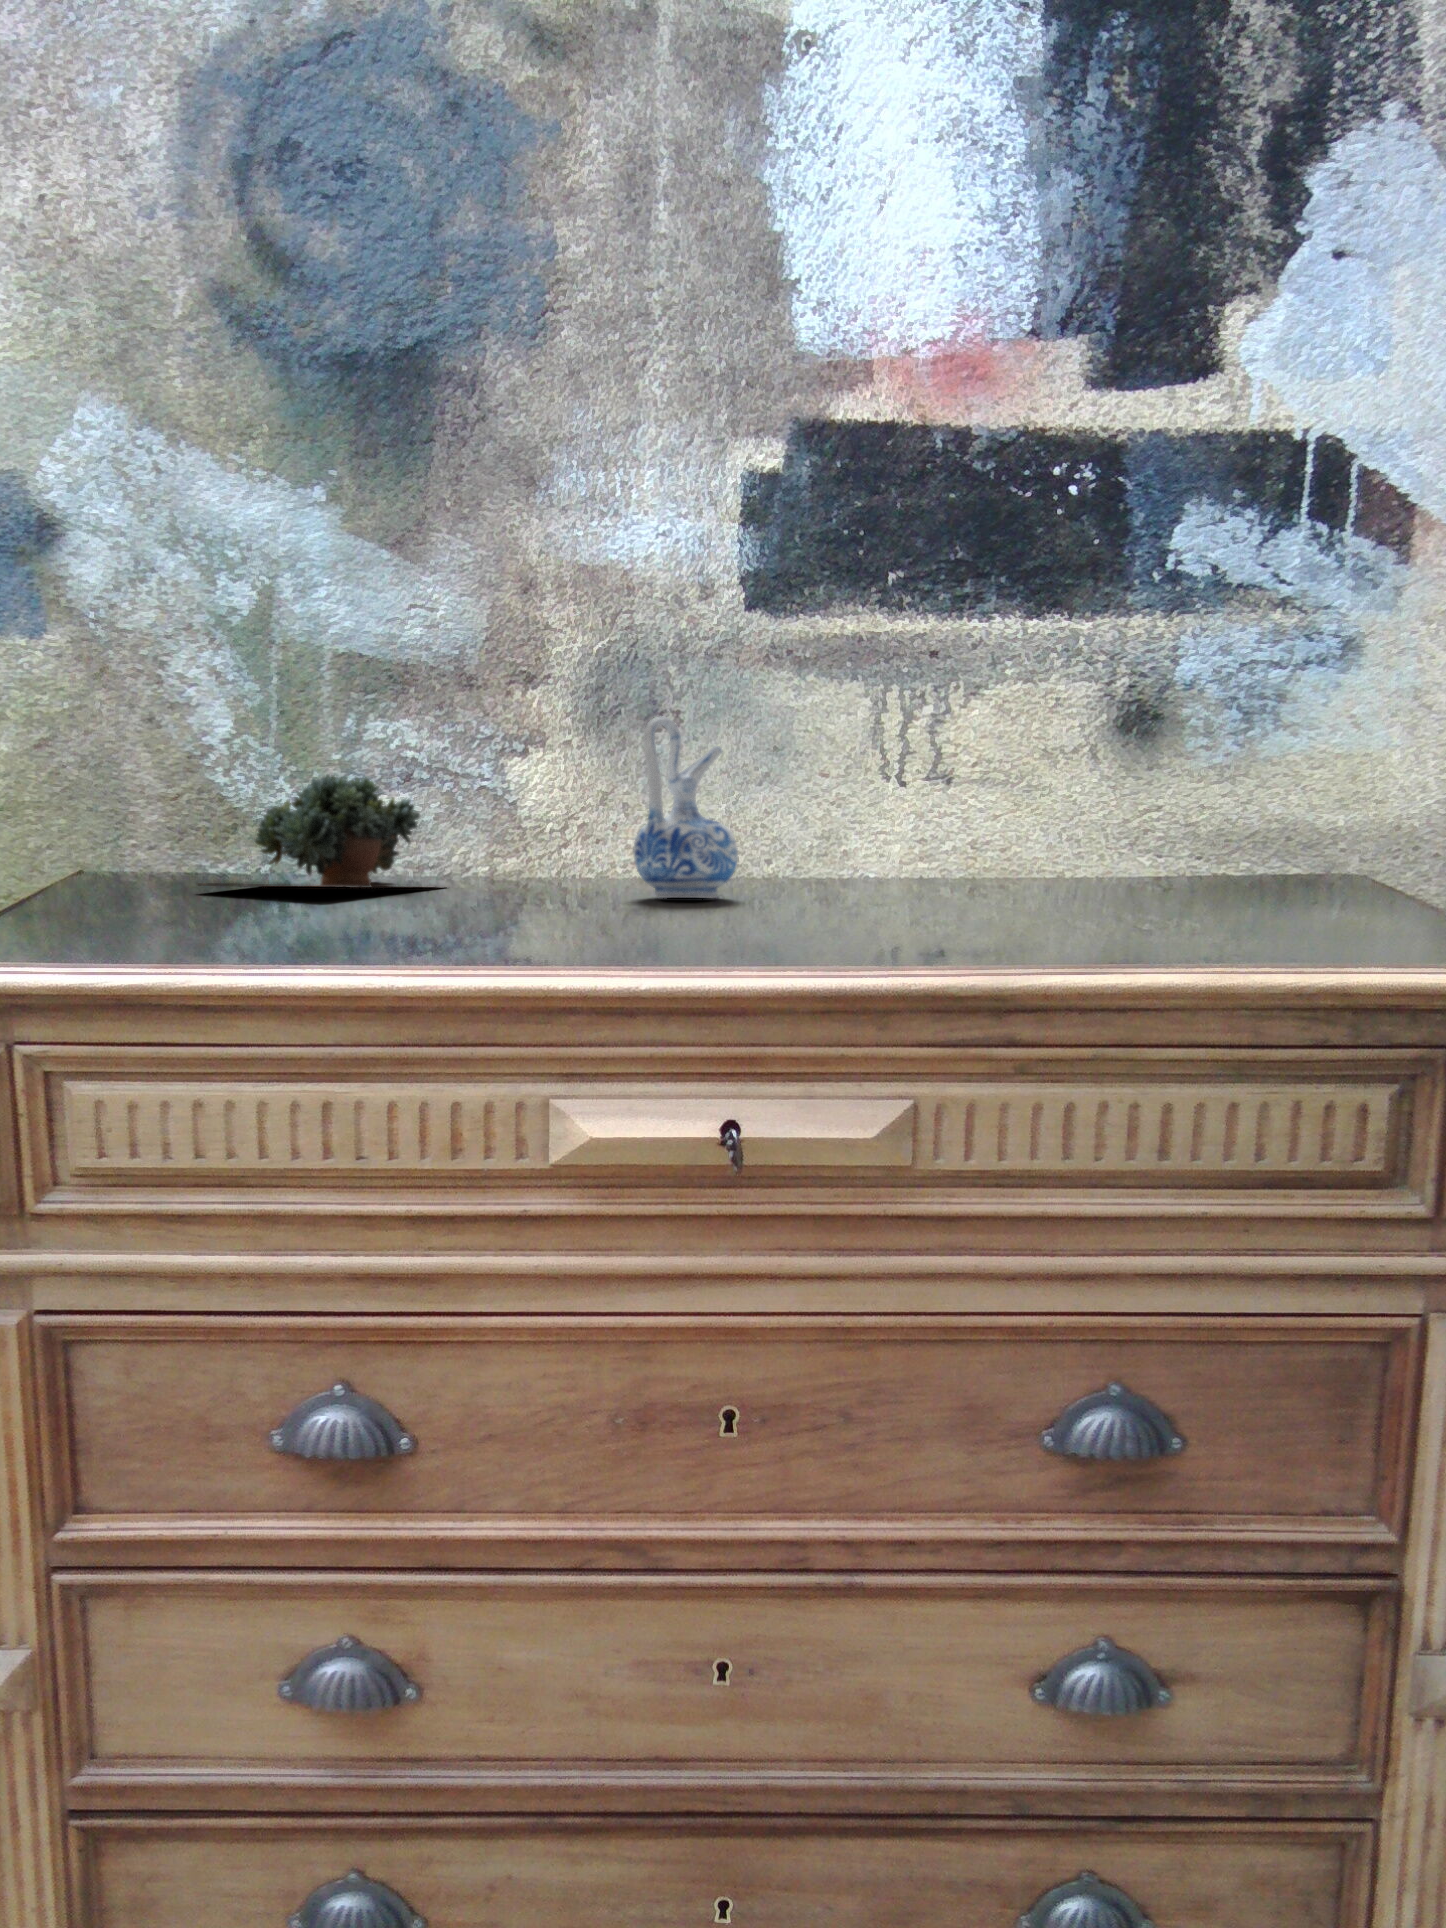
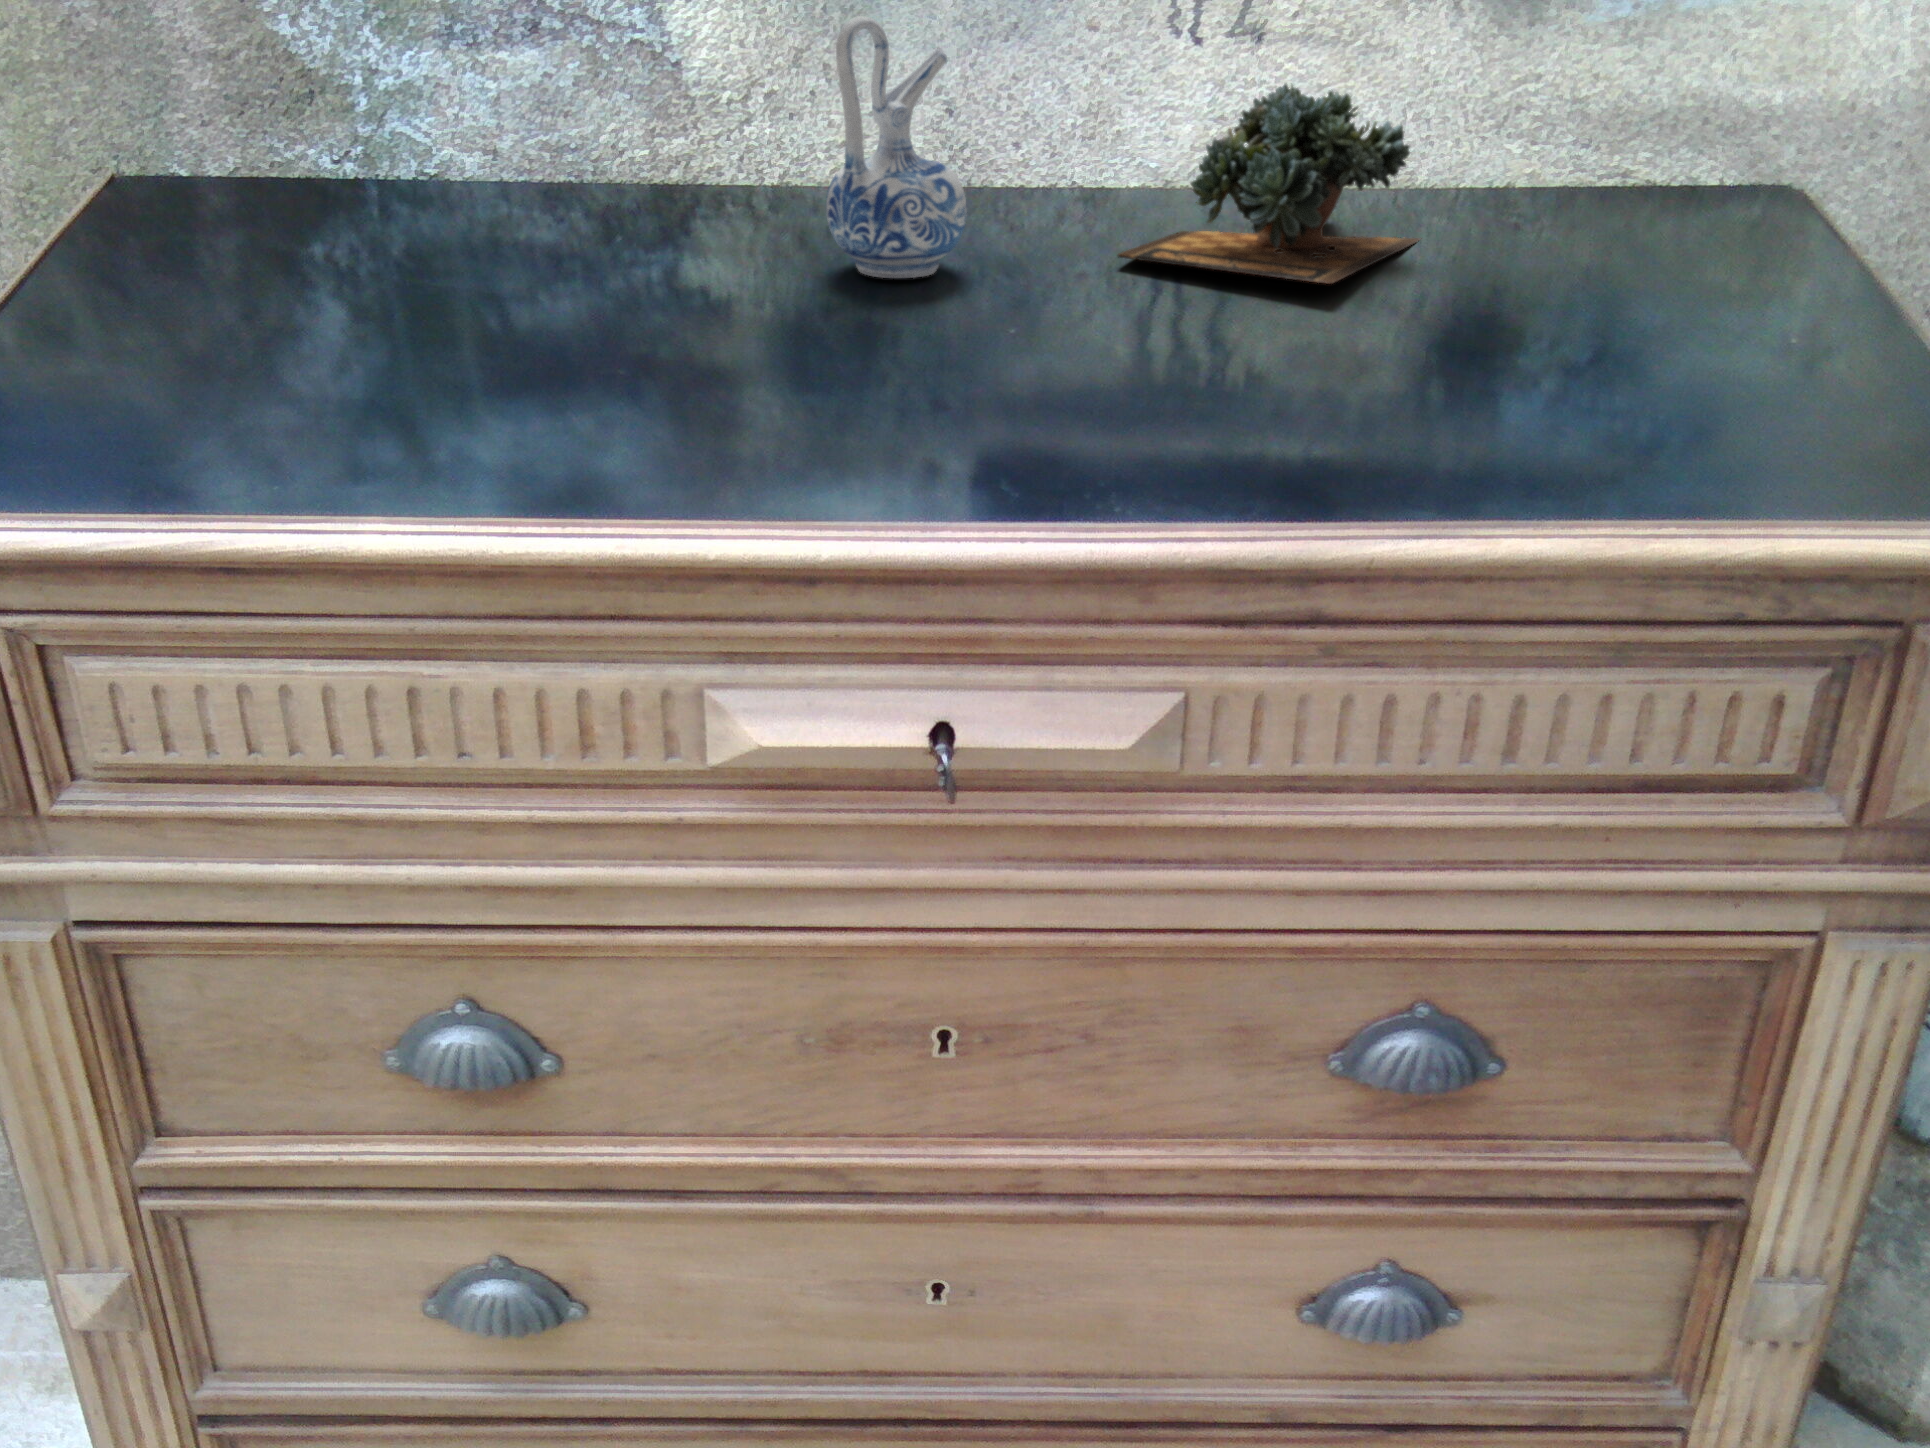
succulent plant: present [198,775,420,888] -> present [1118,84,1420,284]

